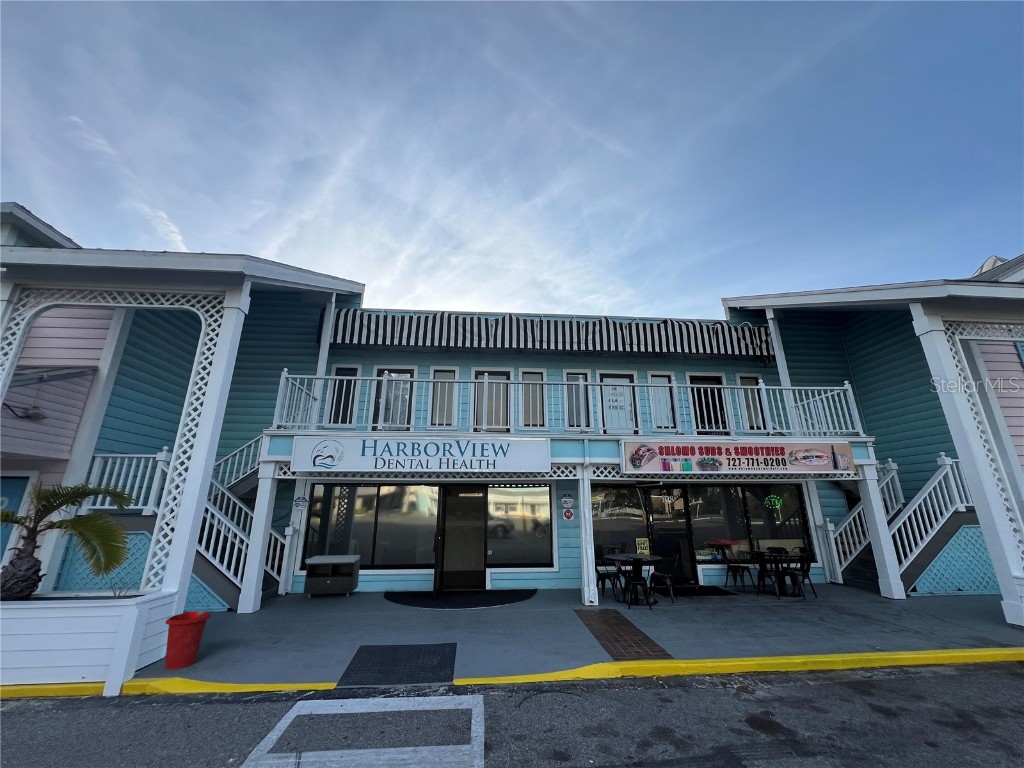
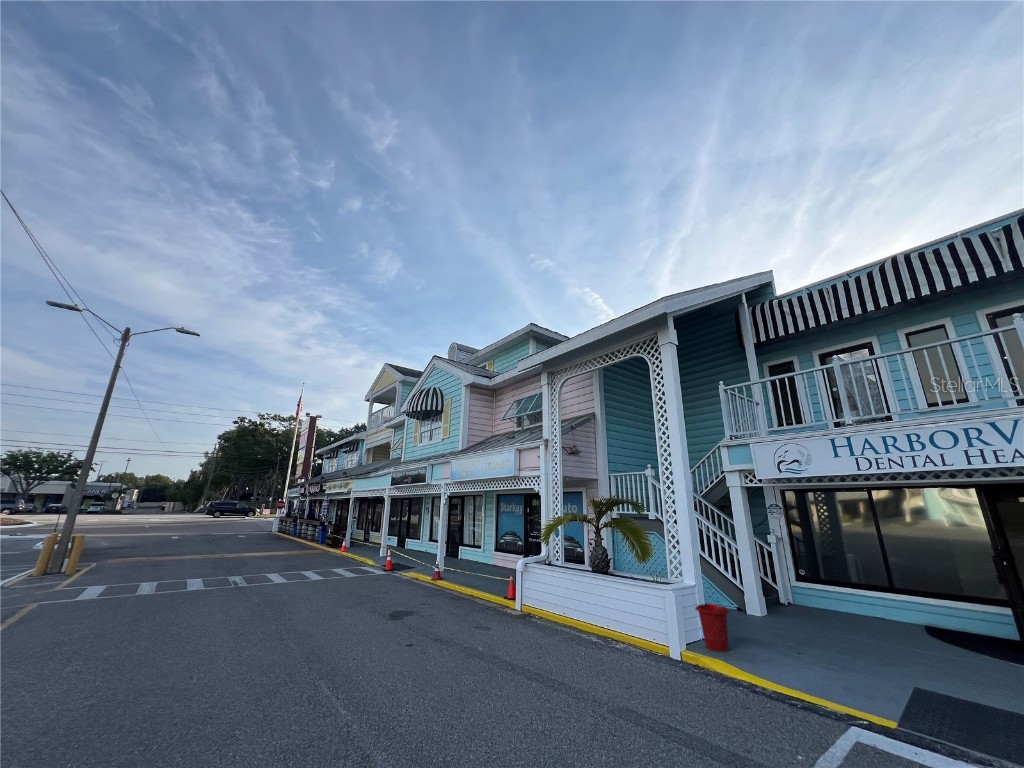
storage bench: present [303,555,360,598] -> none [802,568,878,621]

